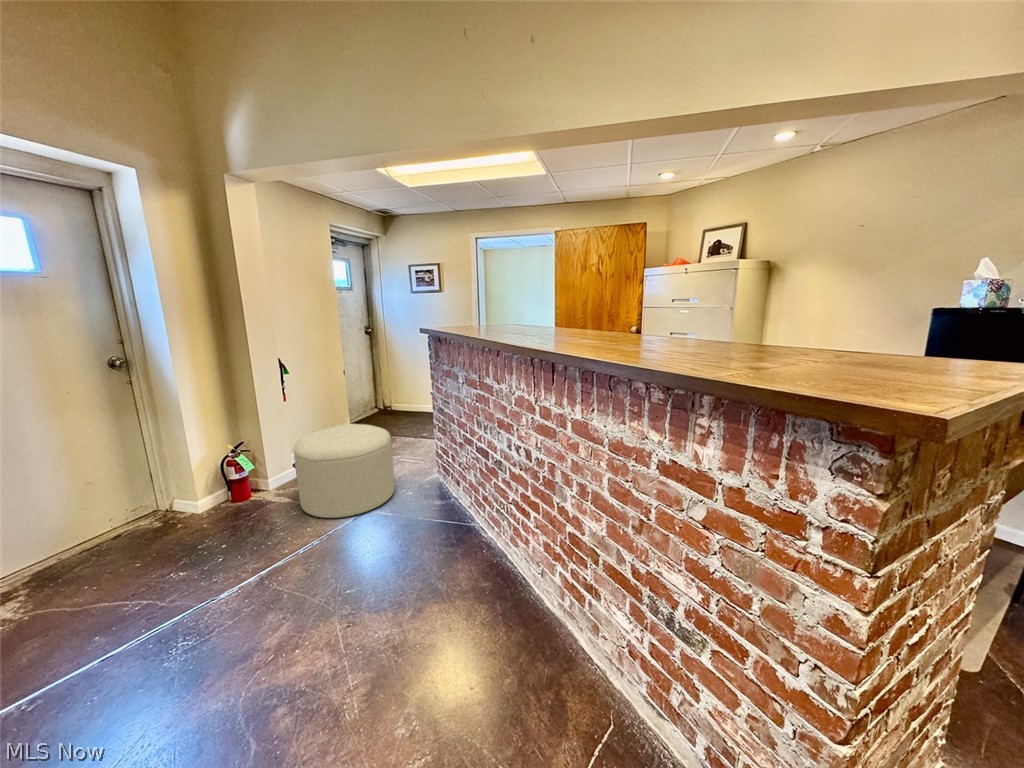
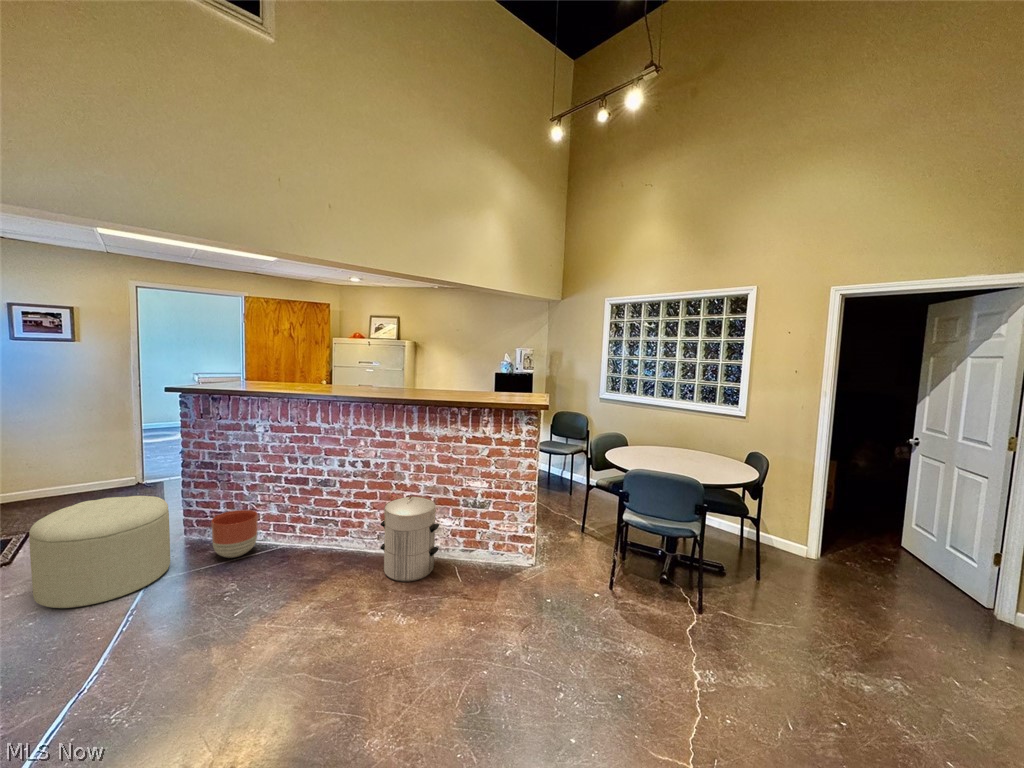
planter: none [408,466,452,518] -> present [212,510,258,558]
waste bin: none [489,532,585,705] -> present [380,496,439,582]

